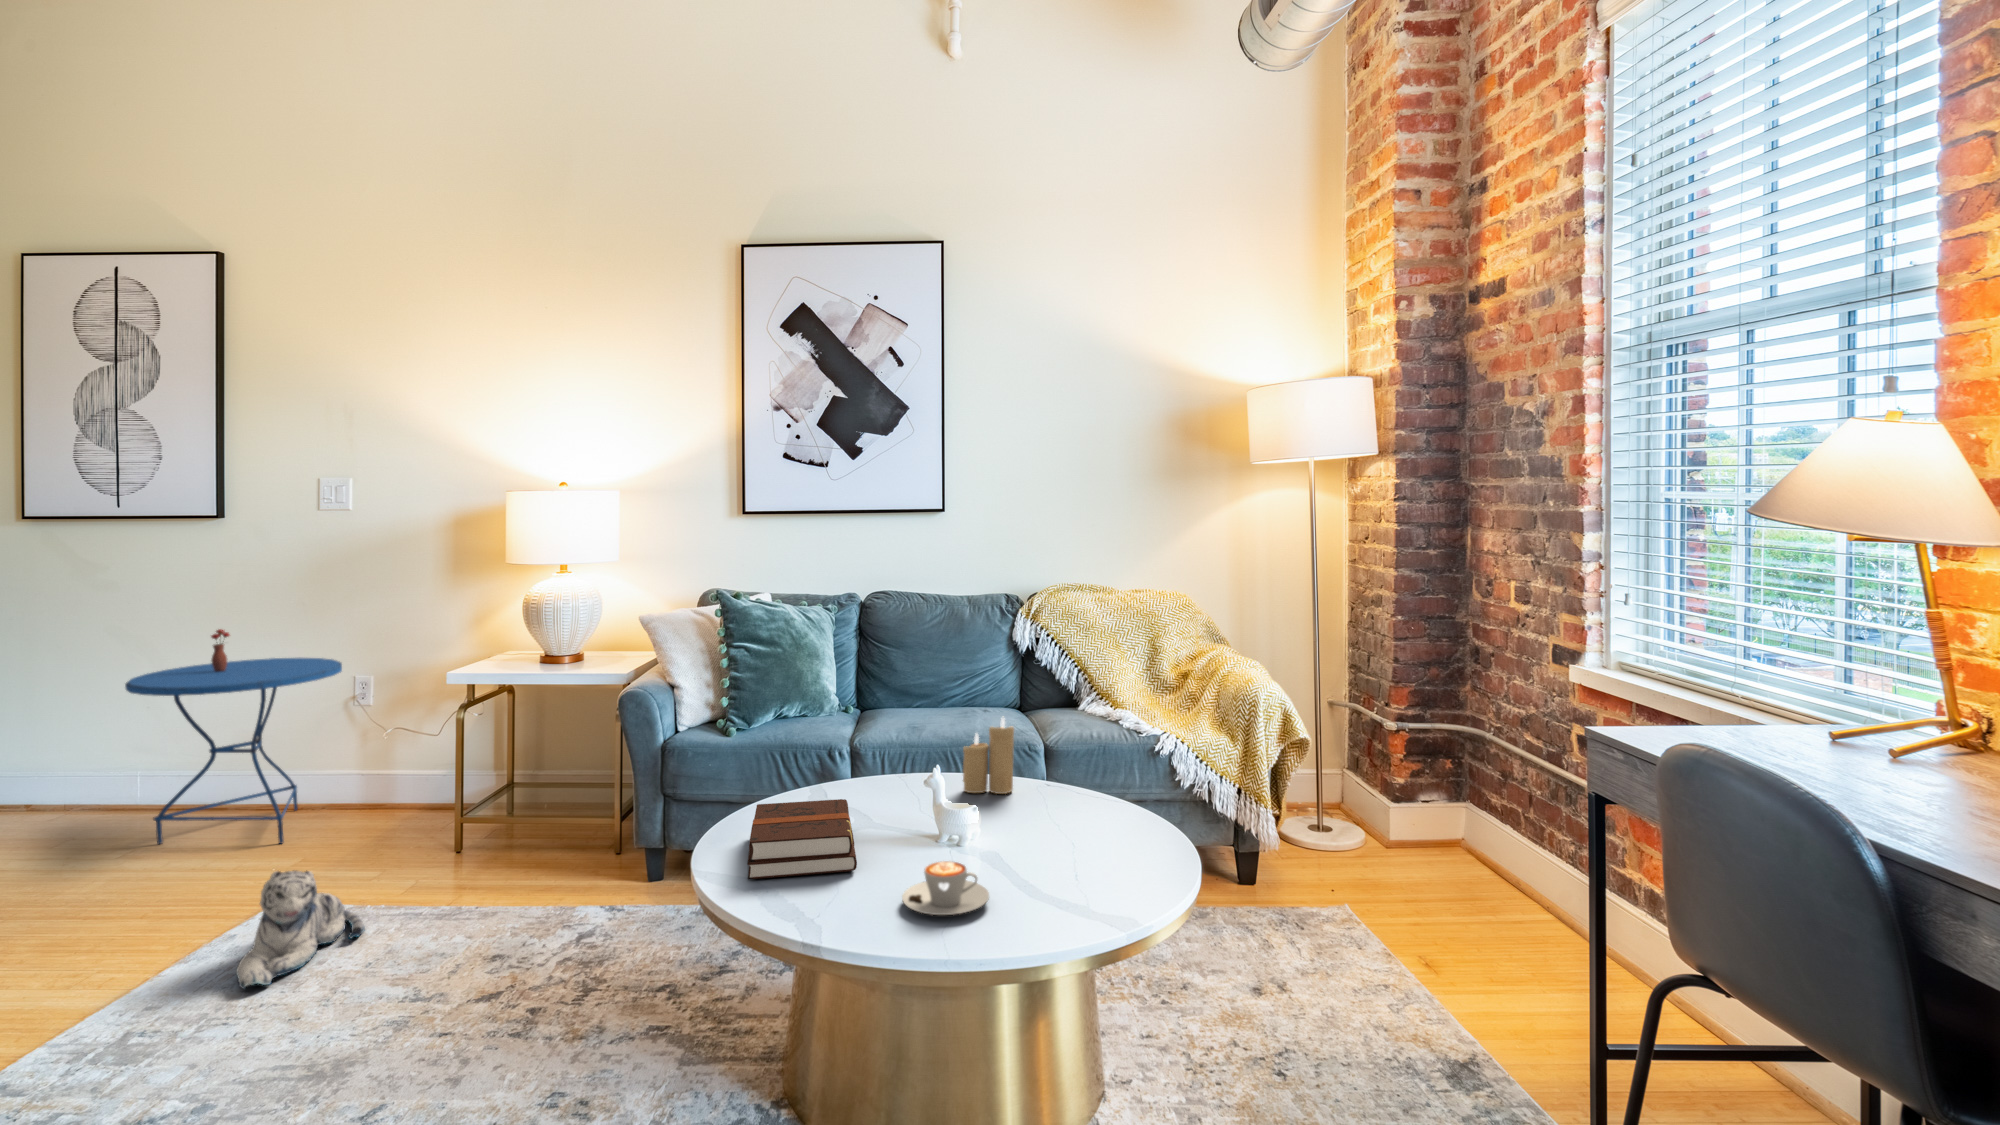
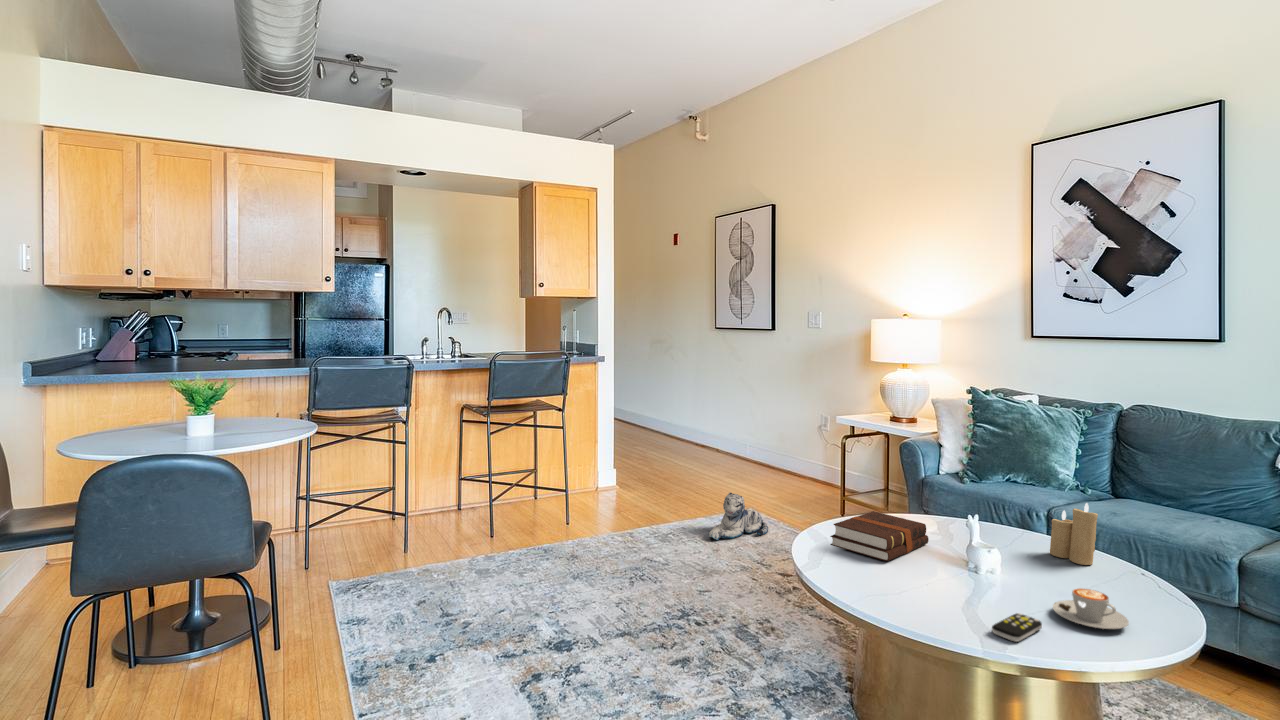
side table: present [125,629,342,844] -> none [730,384,813,490]
coffee cup: present [902,861,989,915] -> present [1053,588,1129,629]
remote control: none [1071,867,1115,904] -> present [992,613,1042,642]

